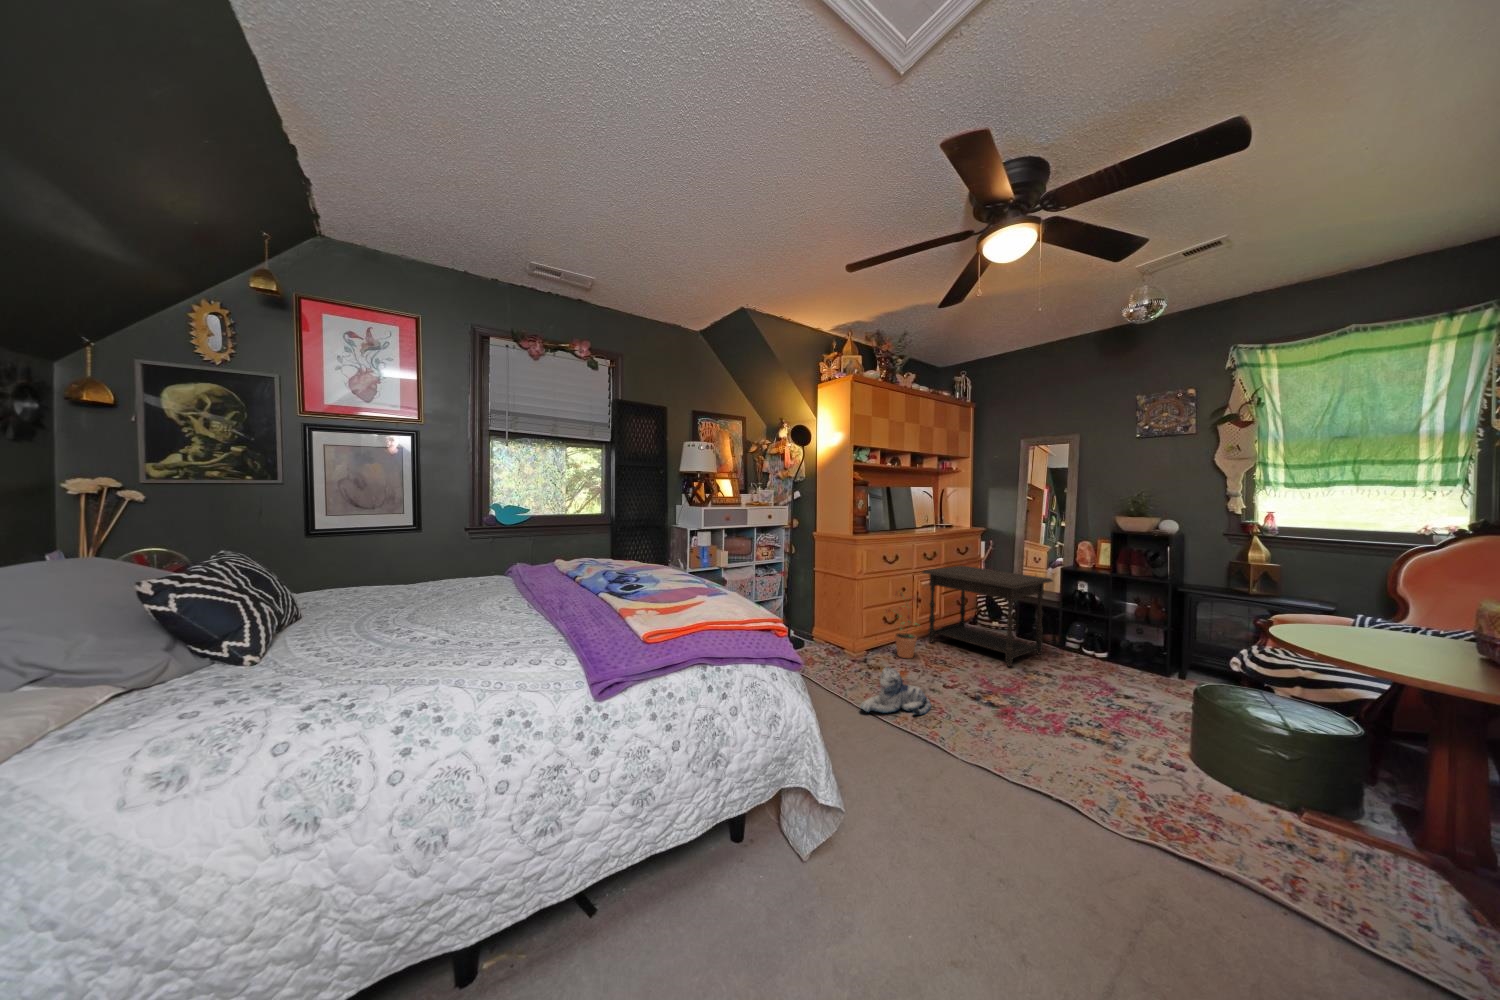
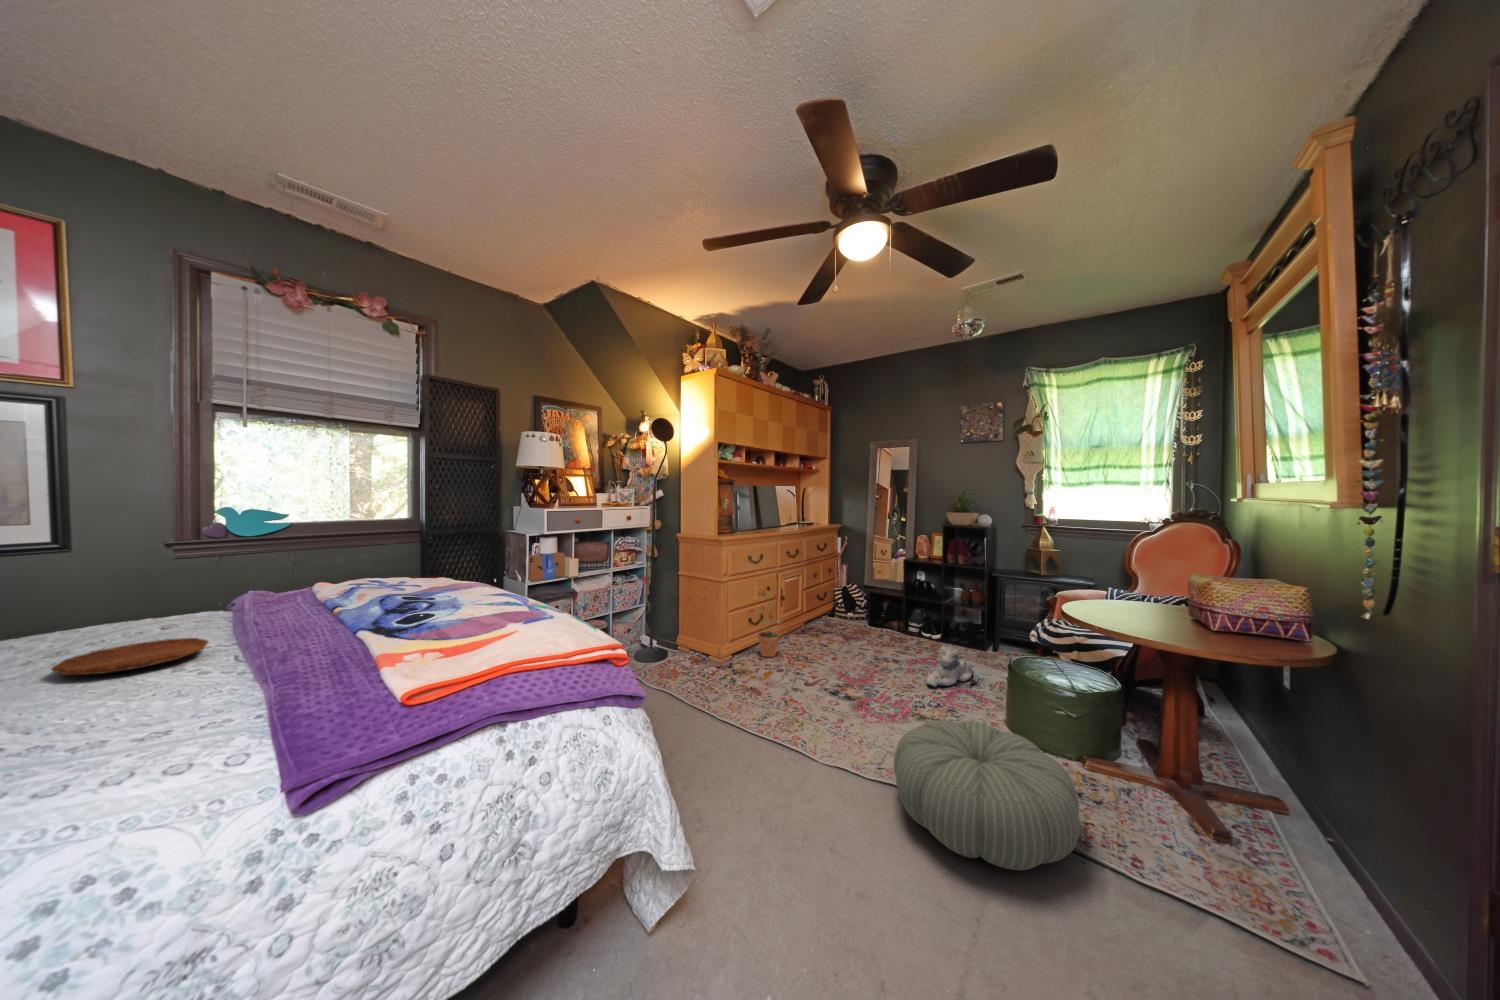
side table: present [922,566,1053,666] -> none [783,561,897,655]
tray: none [427,591,500,608] -> present [51,638,209,675]
plush toy: present [860,666,931,715] -> present [926,644,978,687]
pouf: none [1044,732,1278,895] -> present [894,720,1080,870]

